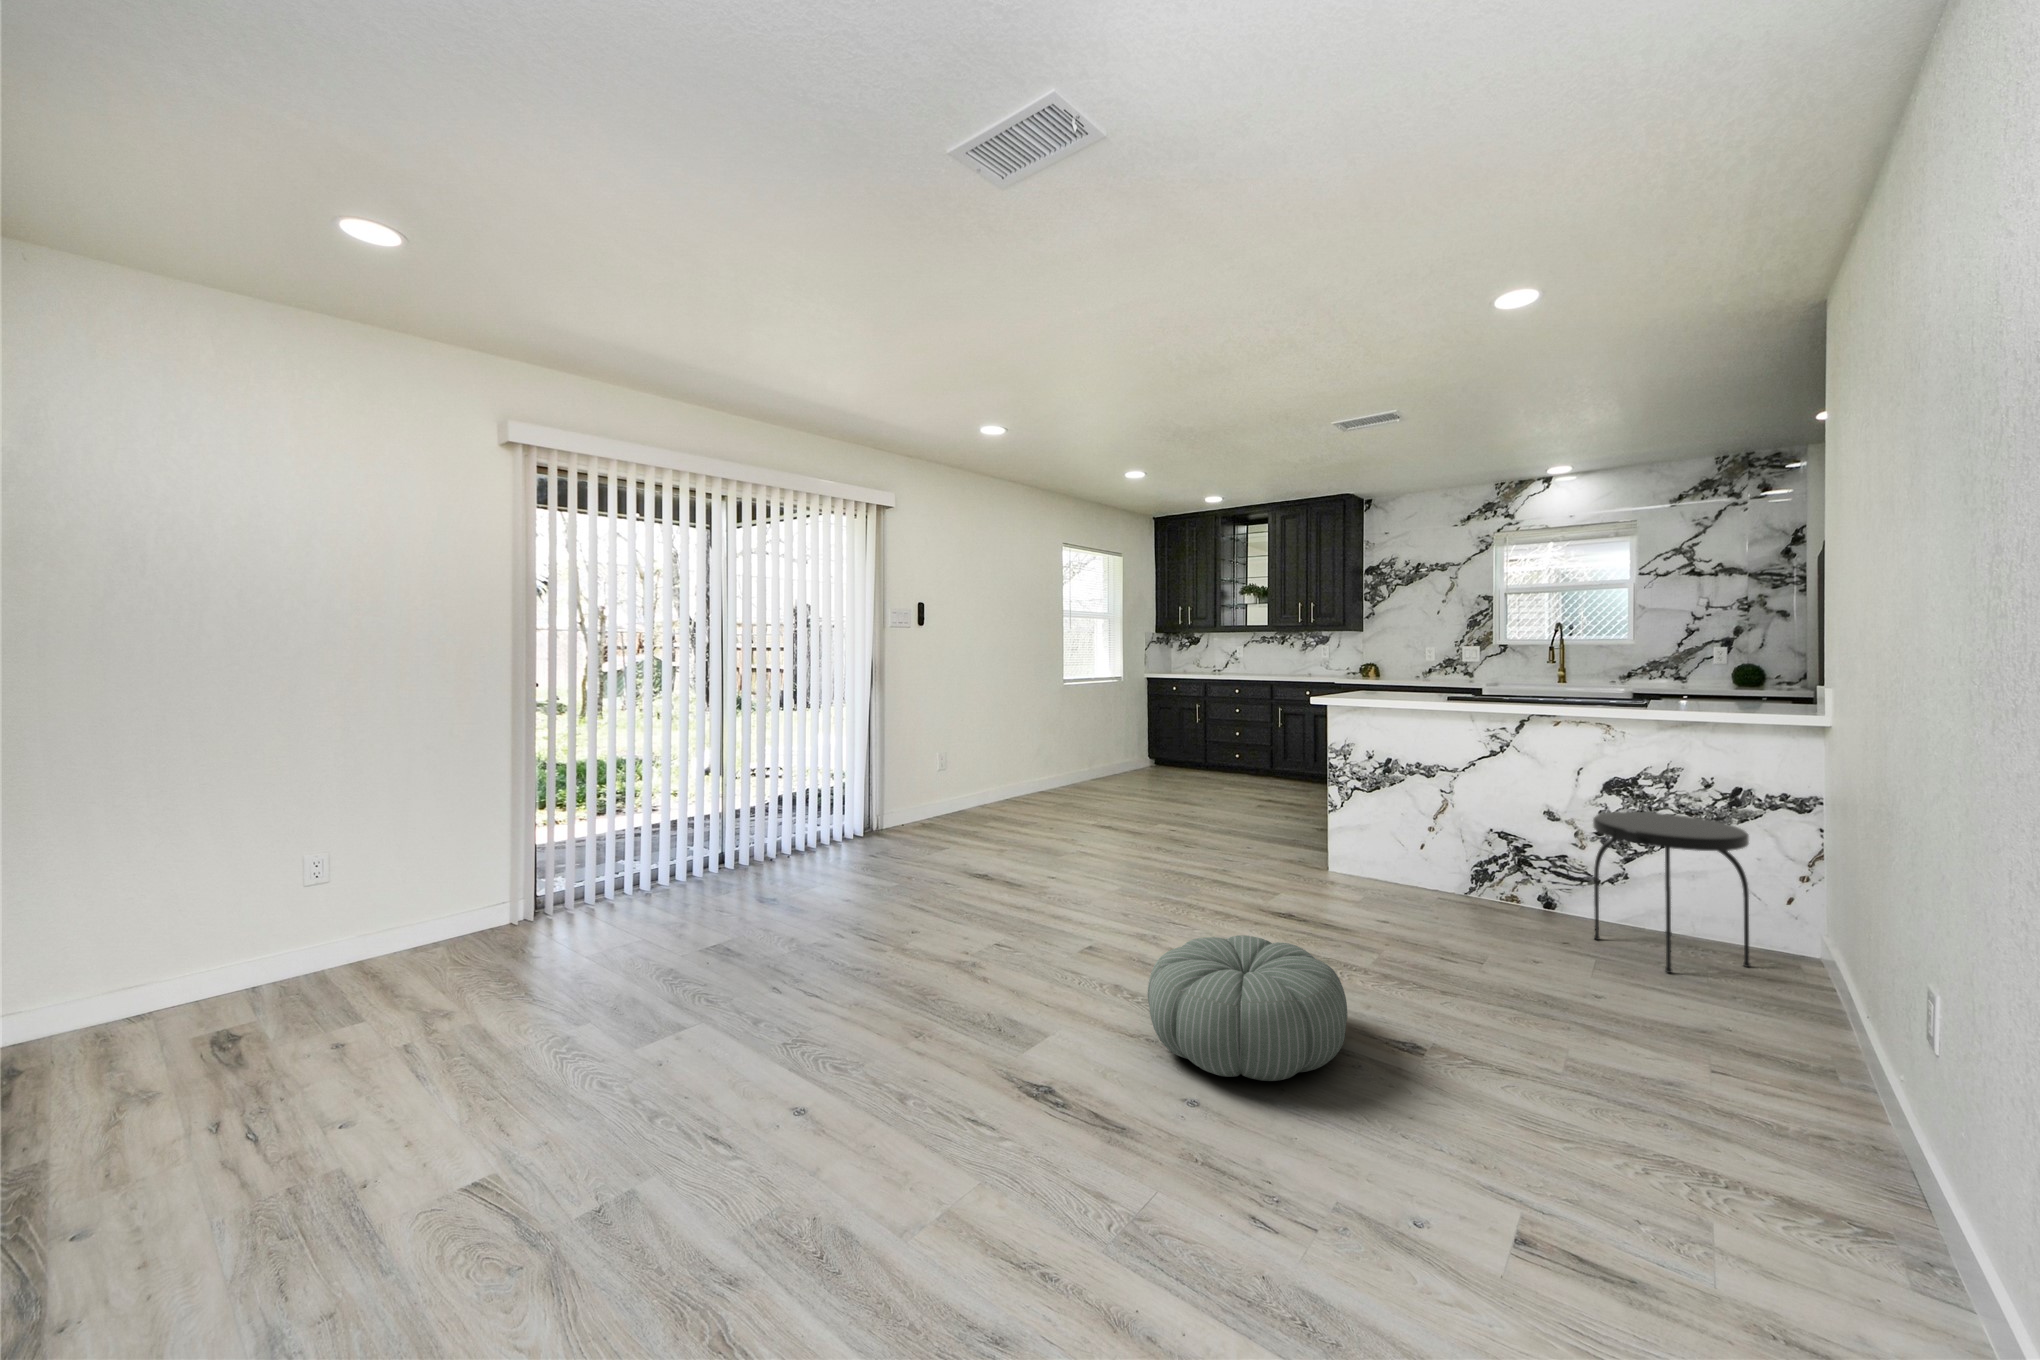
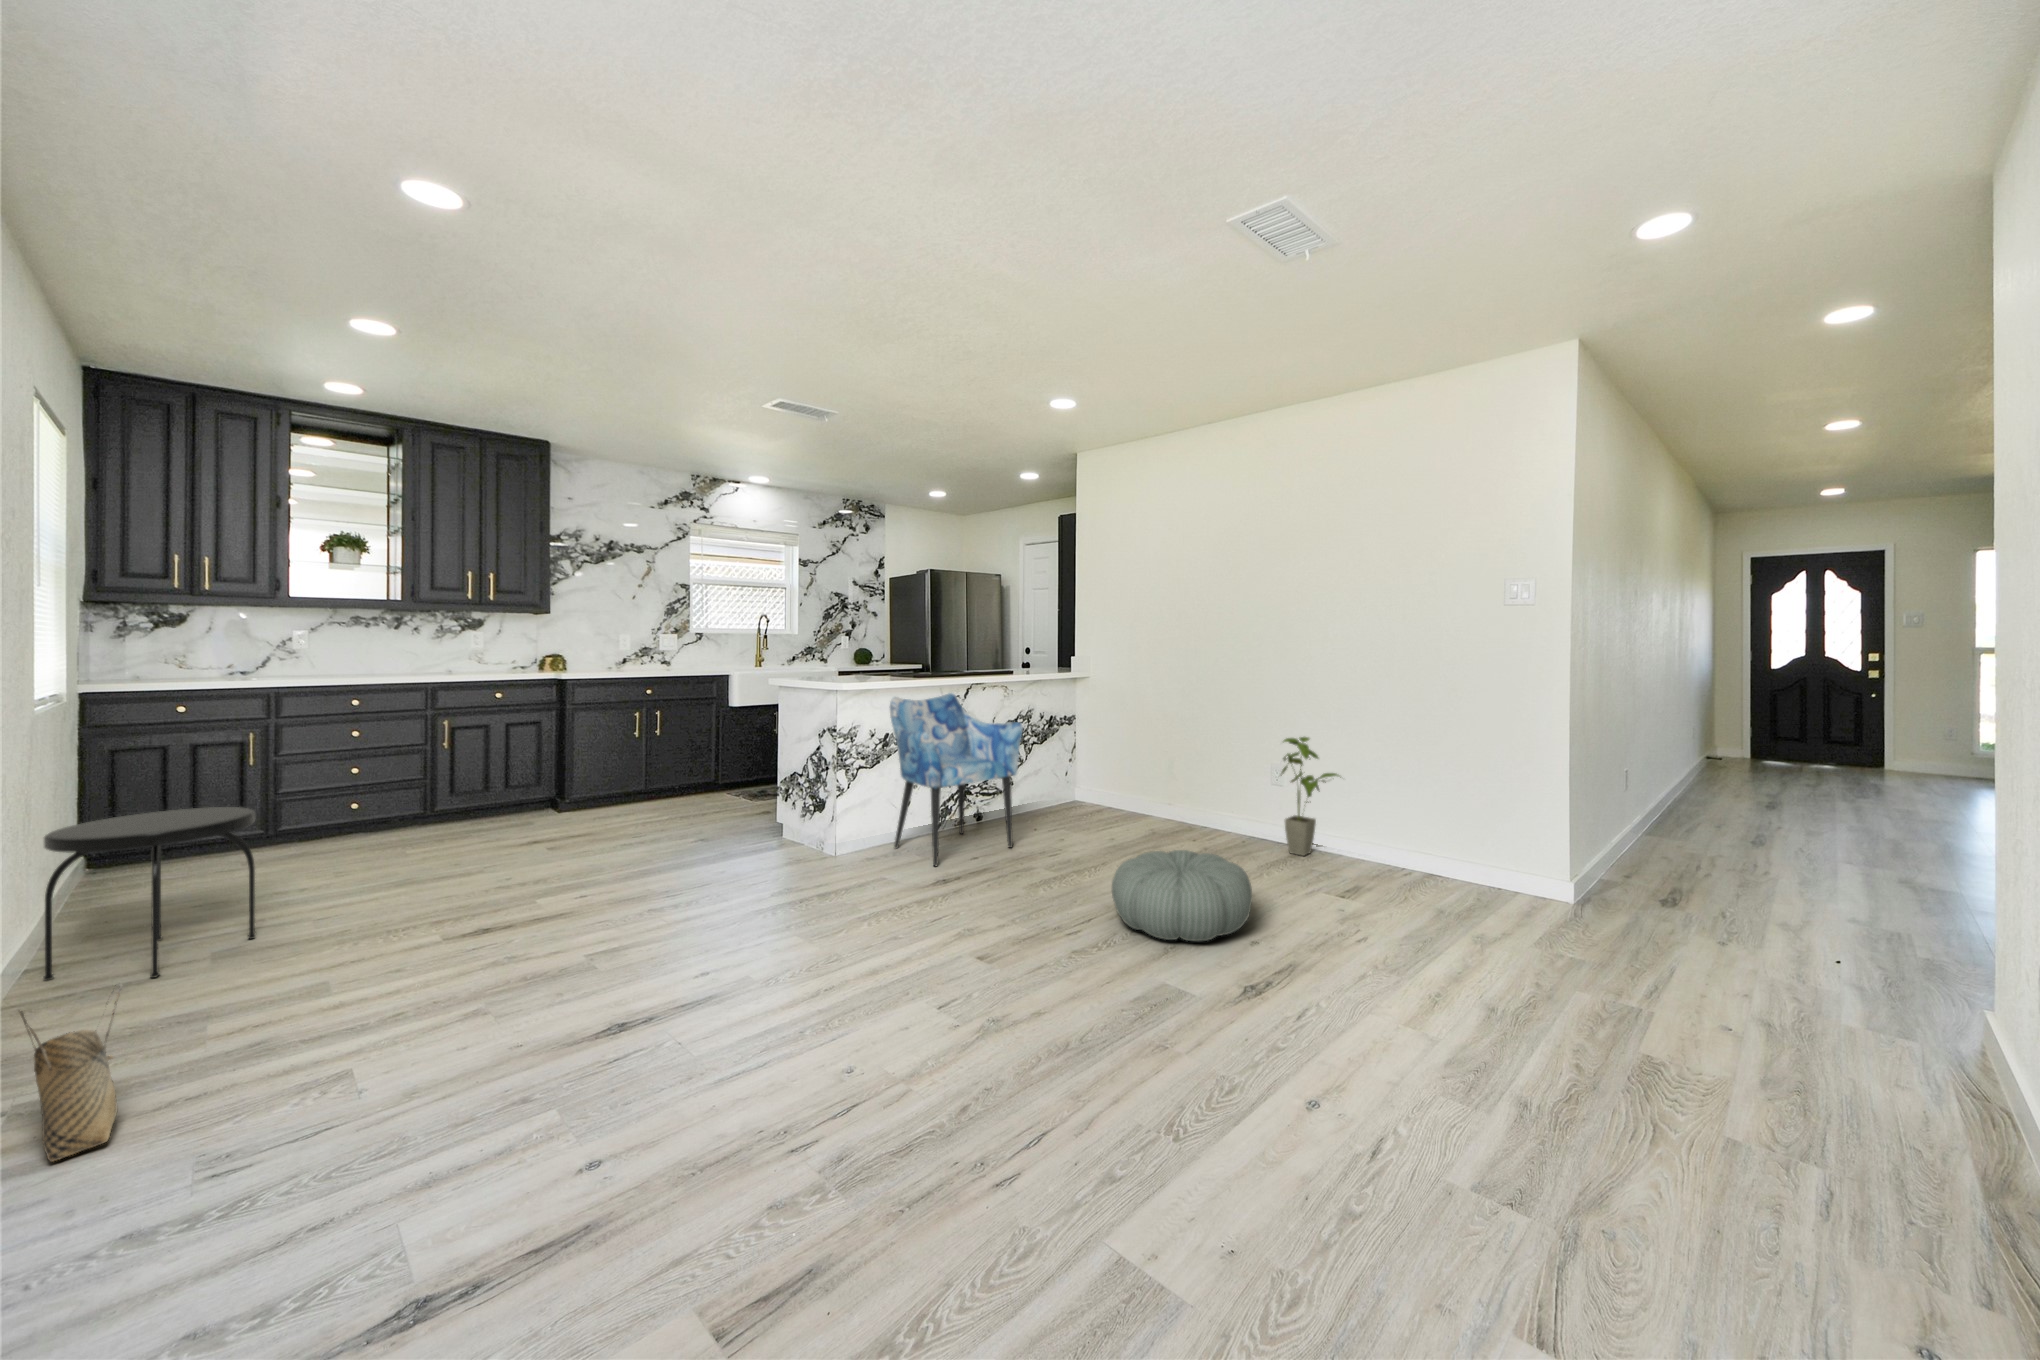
armchair: none [1312,715,1473,933] -> present [890,693,1023,866]
woven basket: none [883,779,917,835] -> present [19,984,122,1162]
side table: present [1593,812,1751,973] -> present [43,807,256,981]
house plant: none [1716,889,1931,1226] -> present [1281,737,1341,856]

